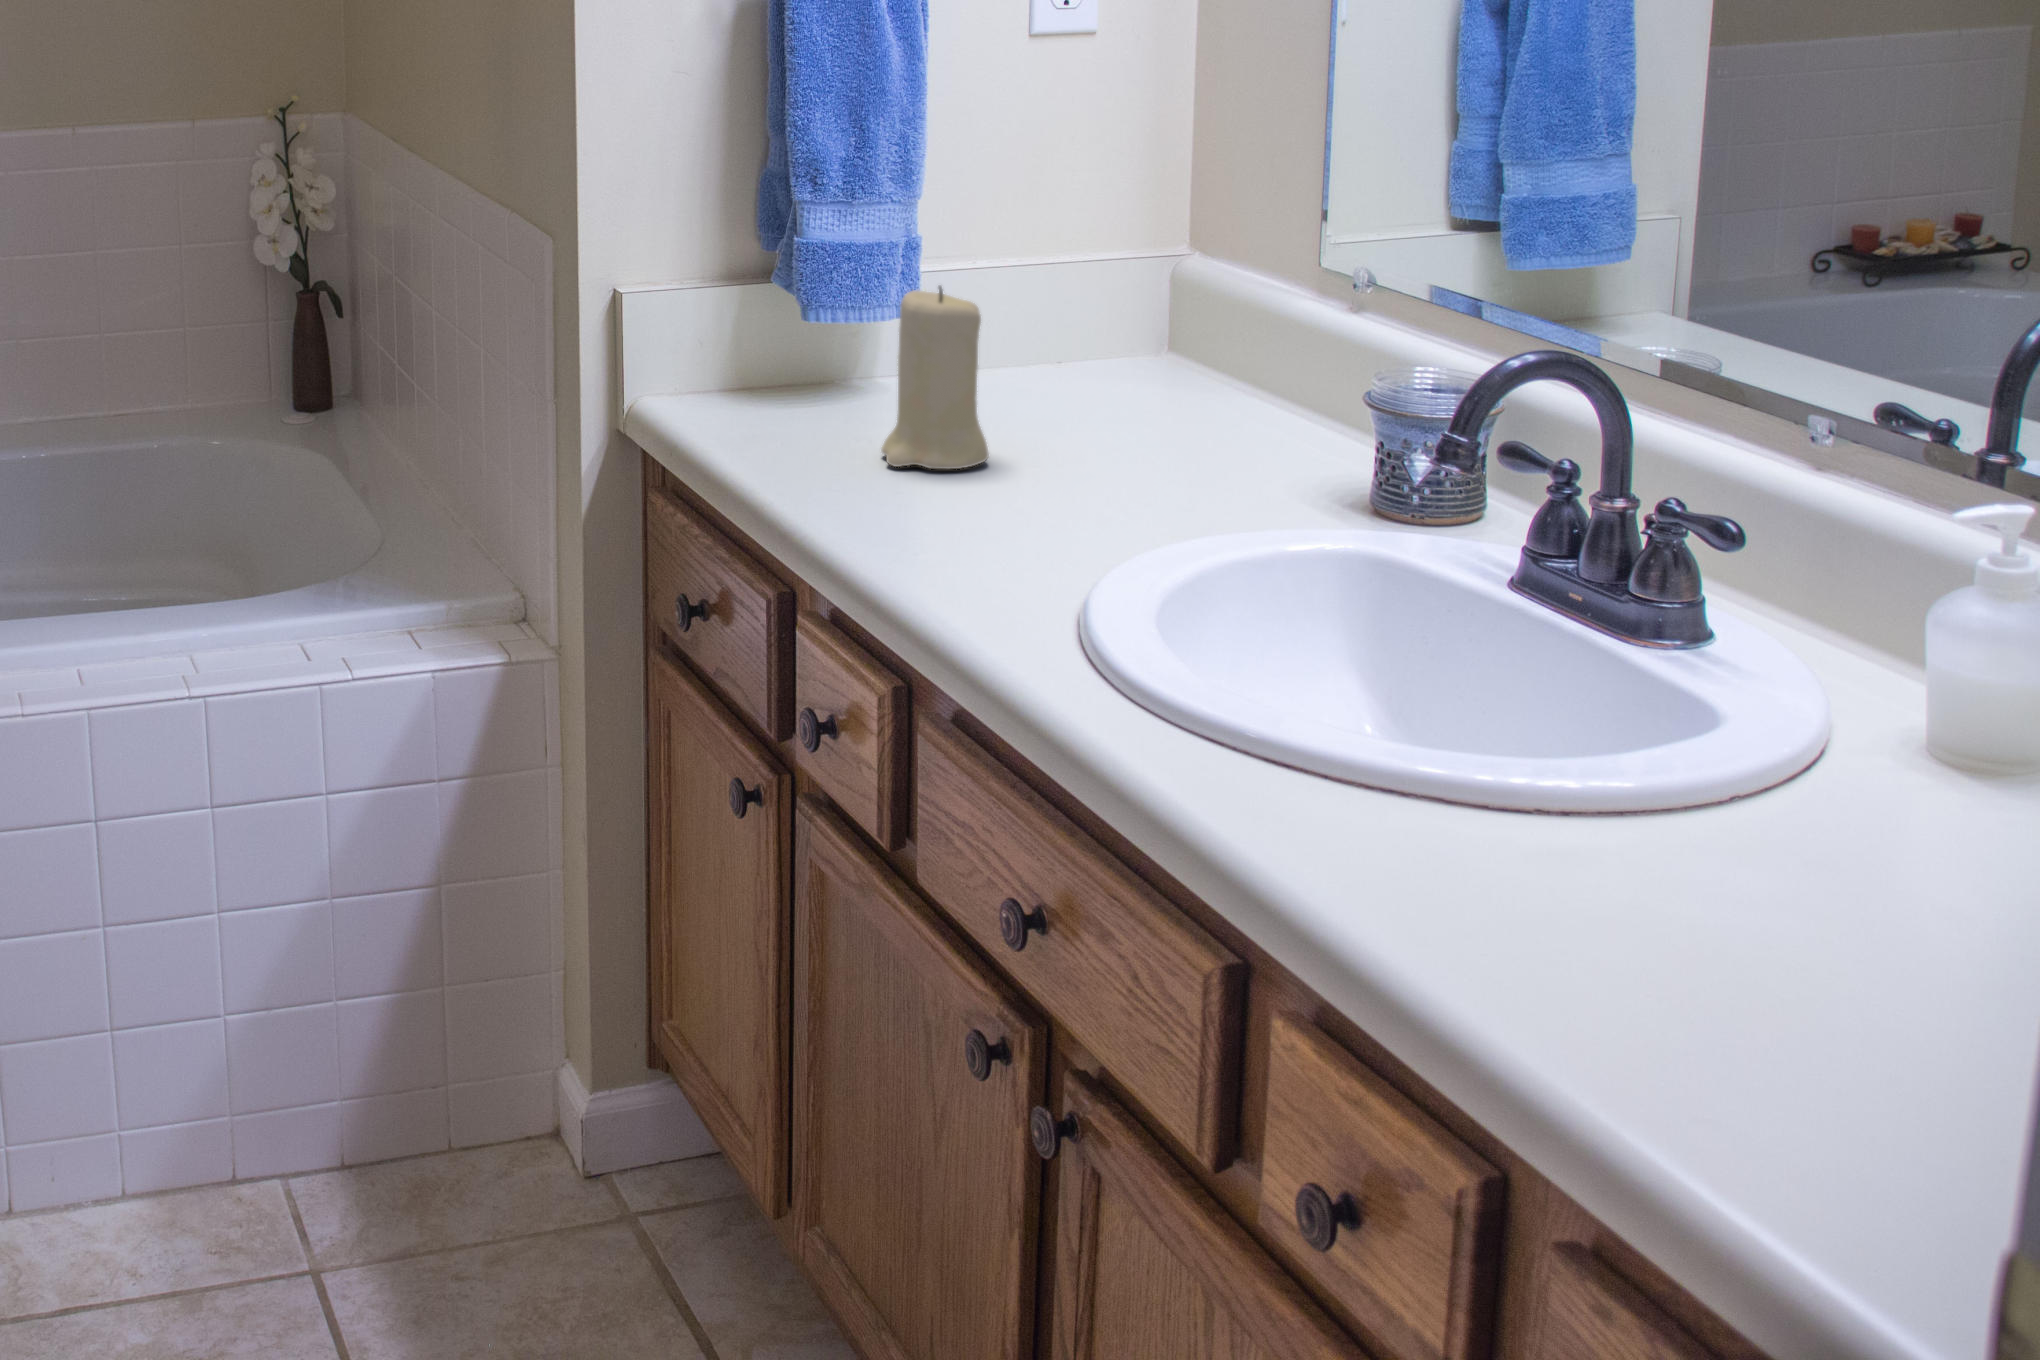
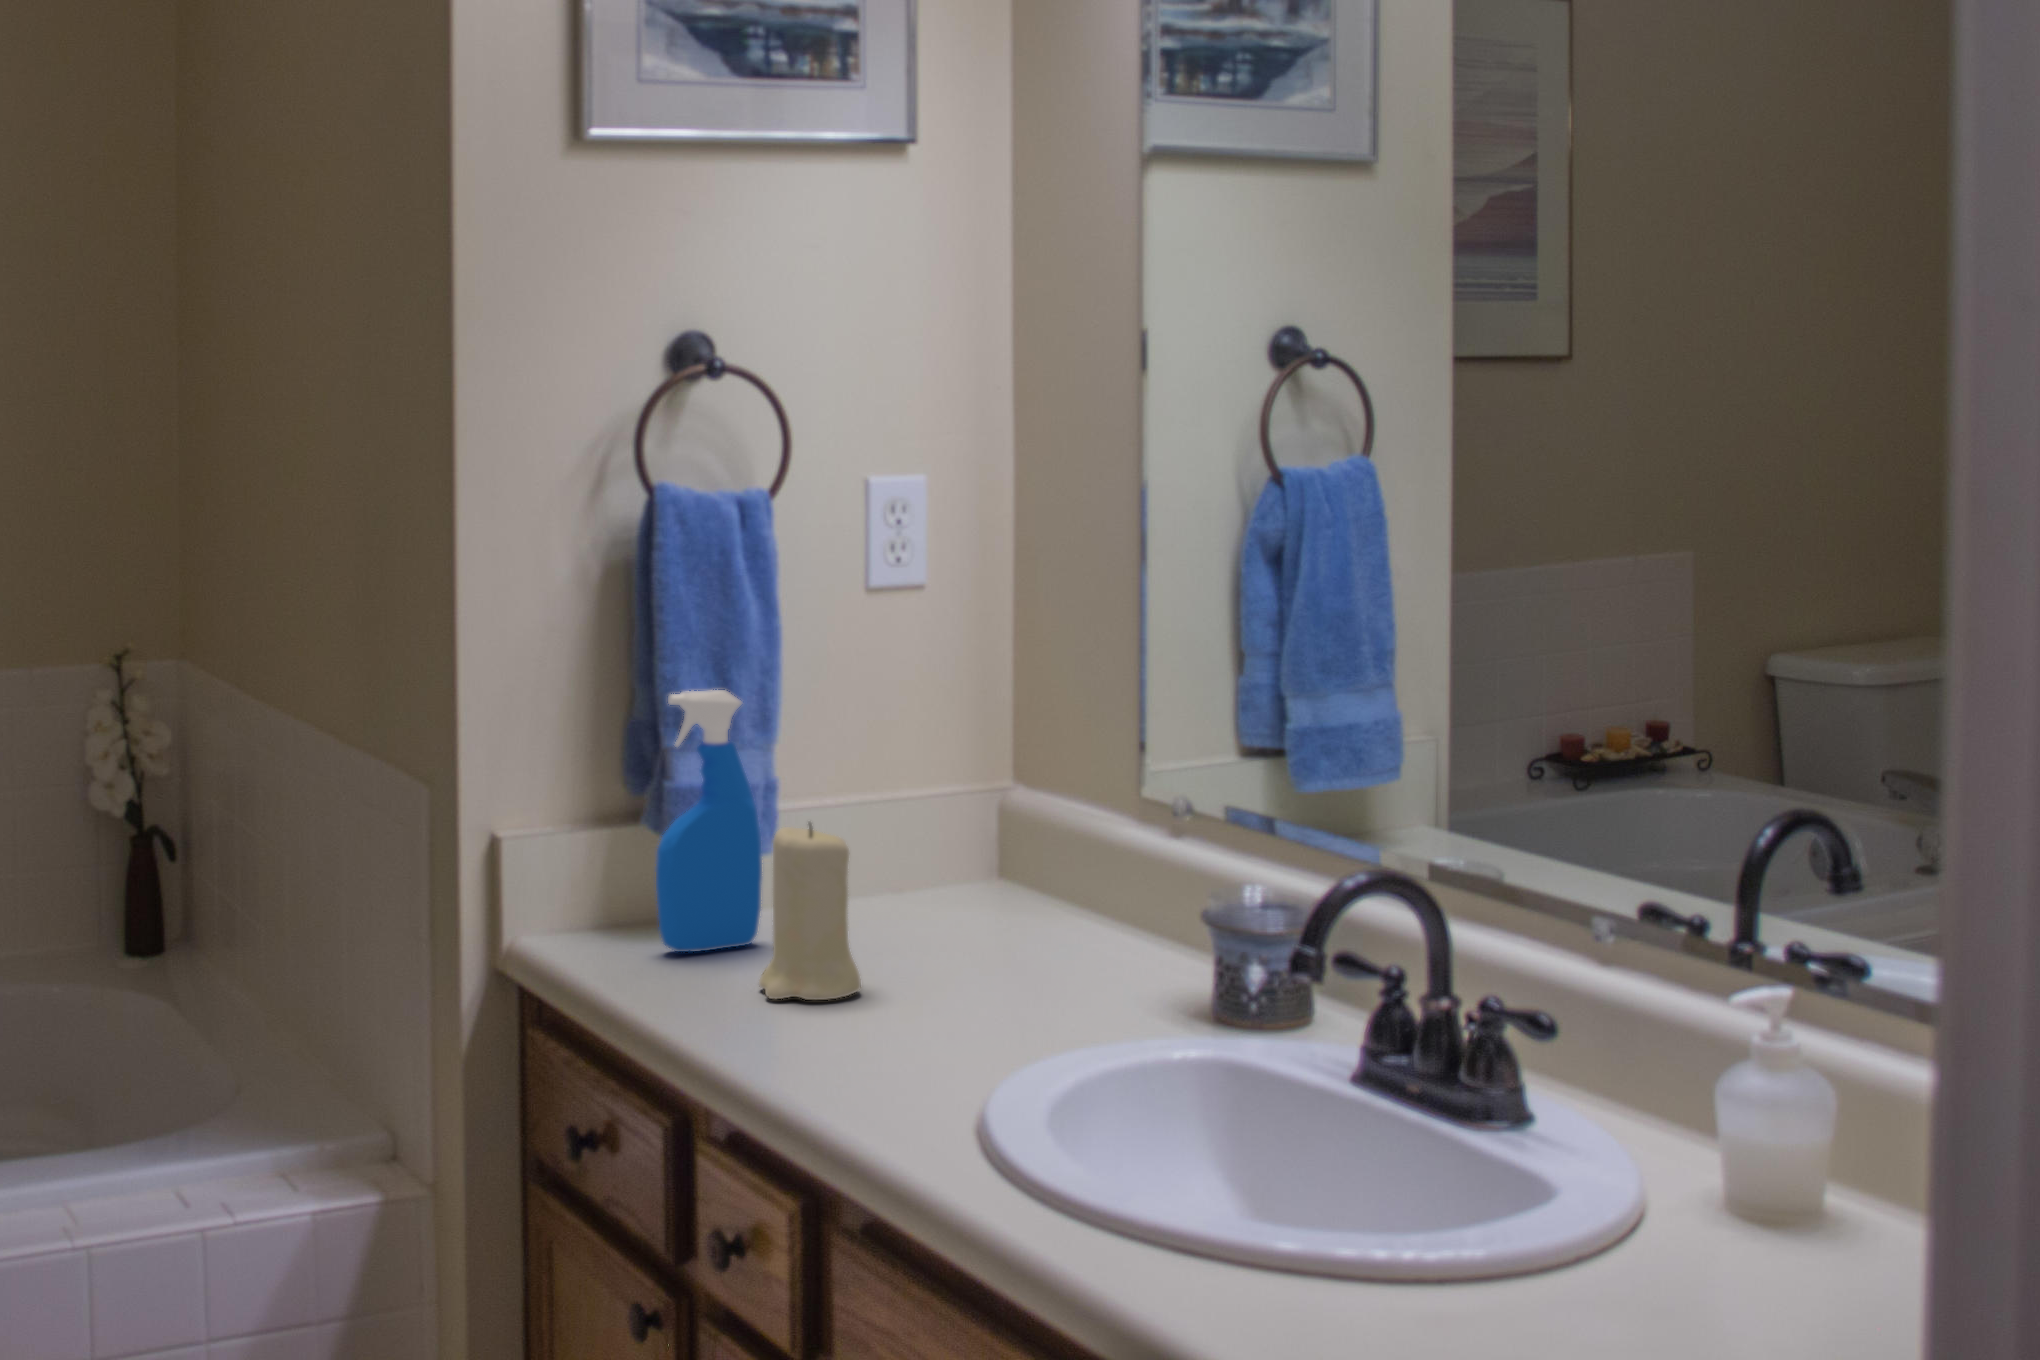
spray bottle: none [782,145,895,414] -> present [656,690,762,952]

